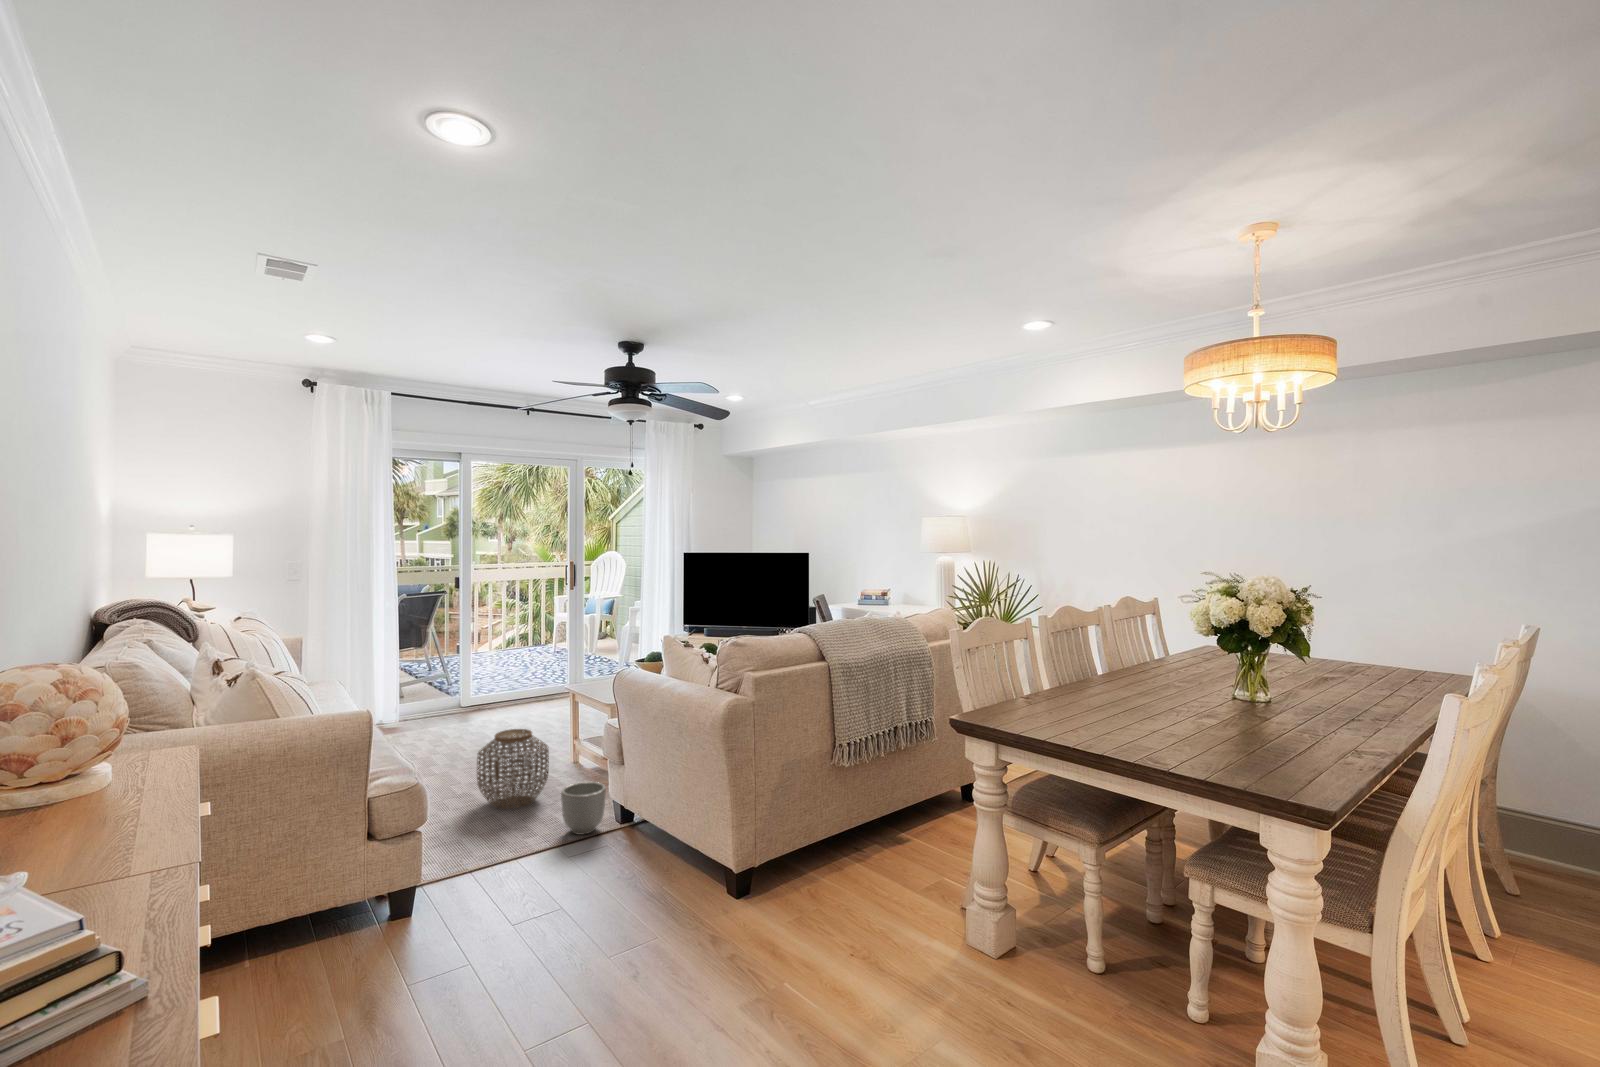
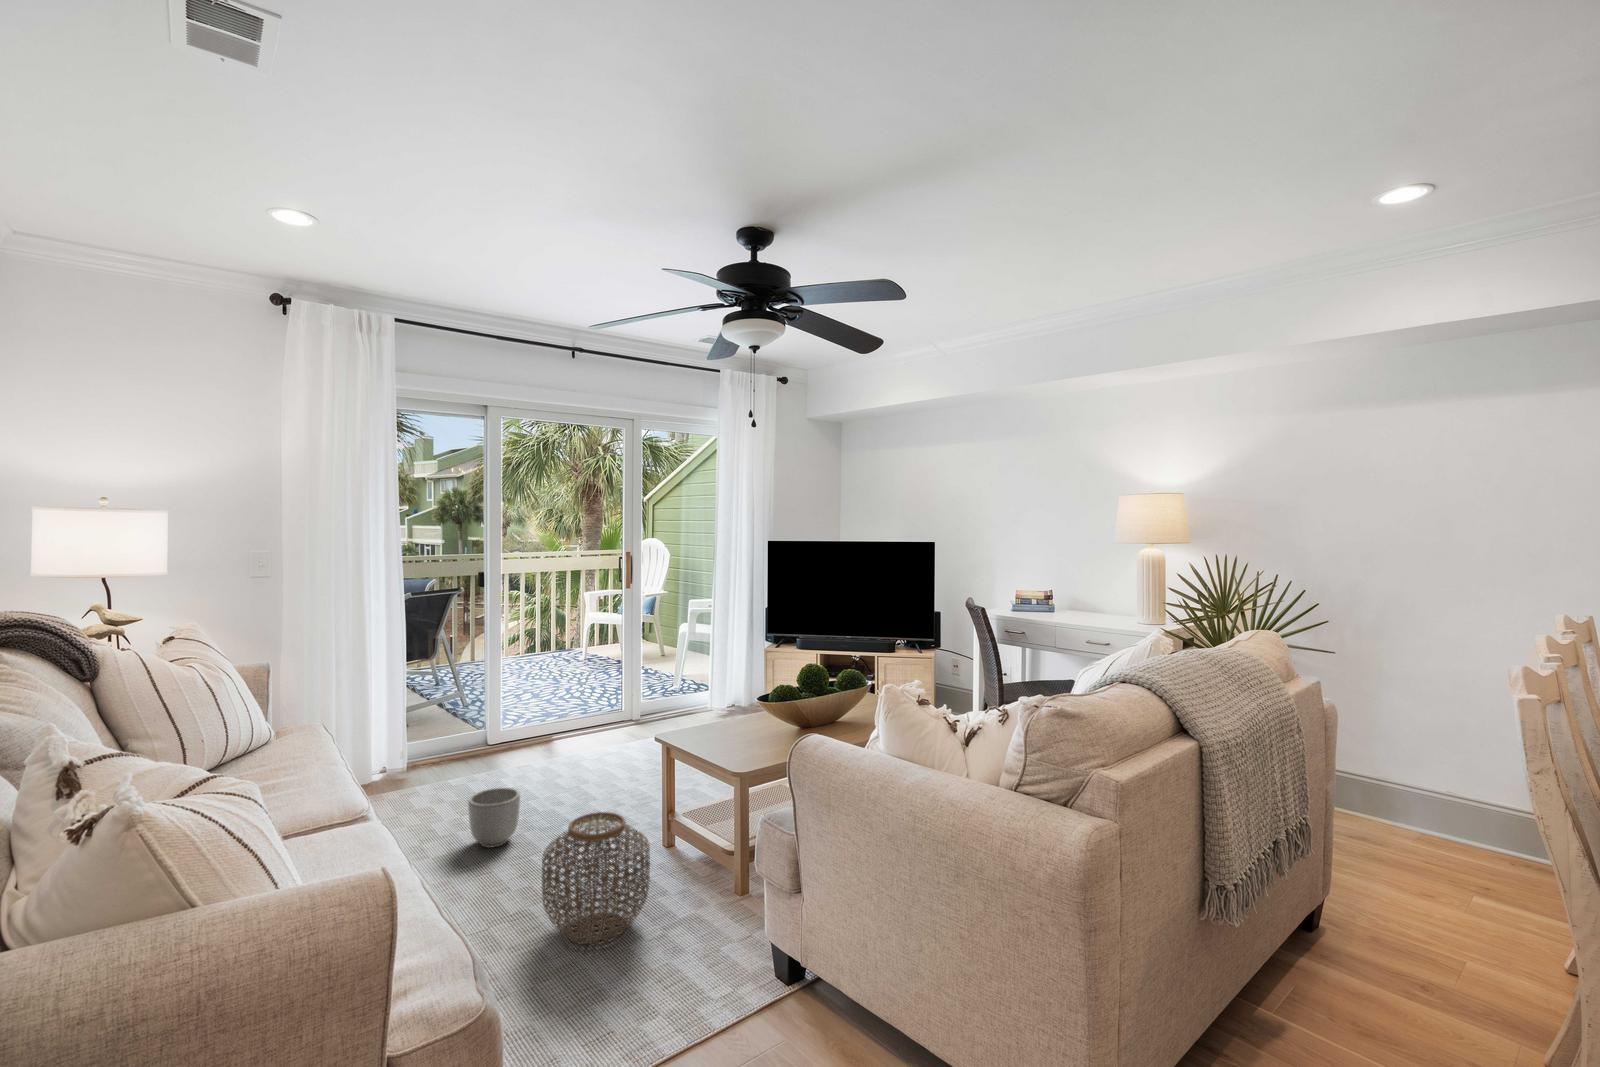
planter: present [561,782,606,835] -> present [468,788,520,848]

